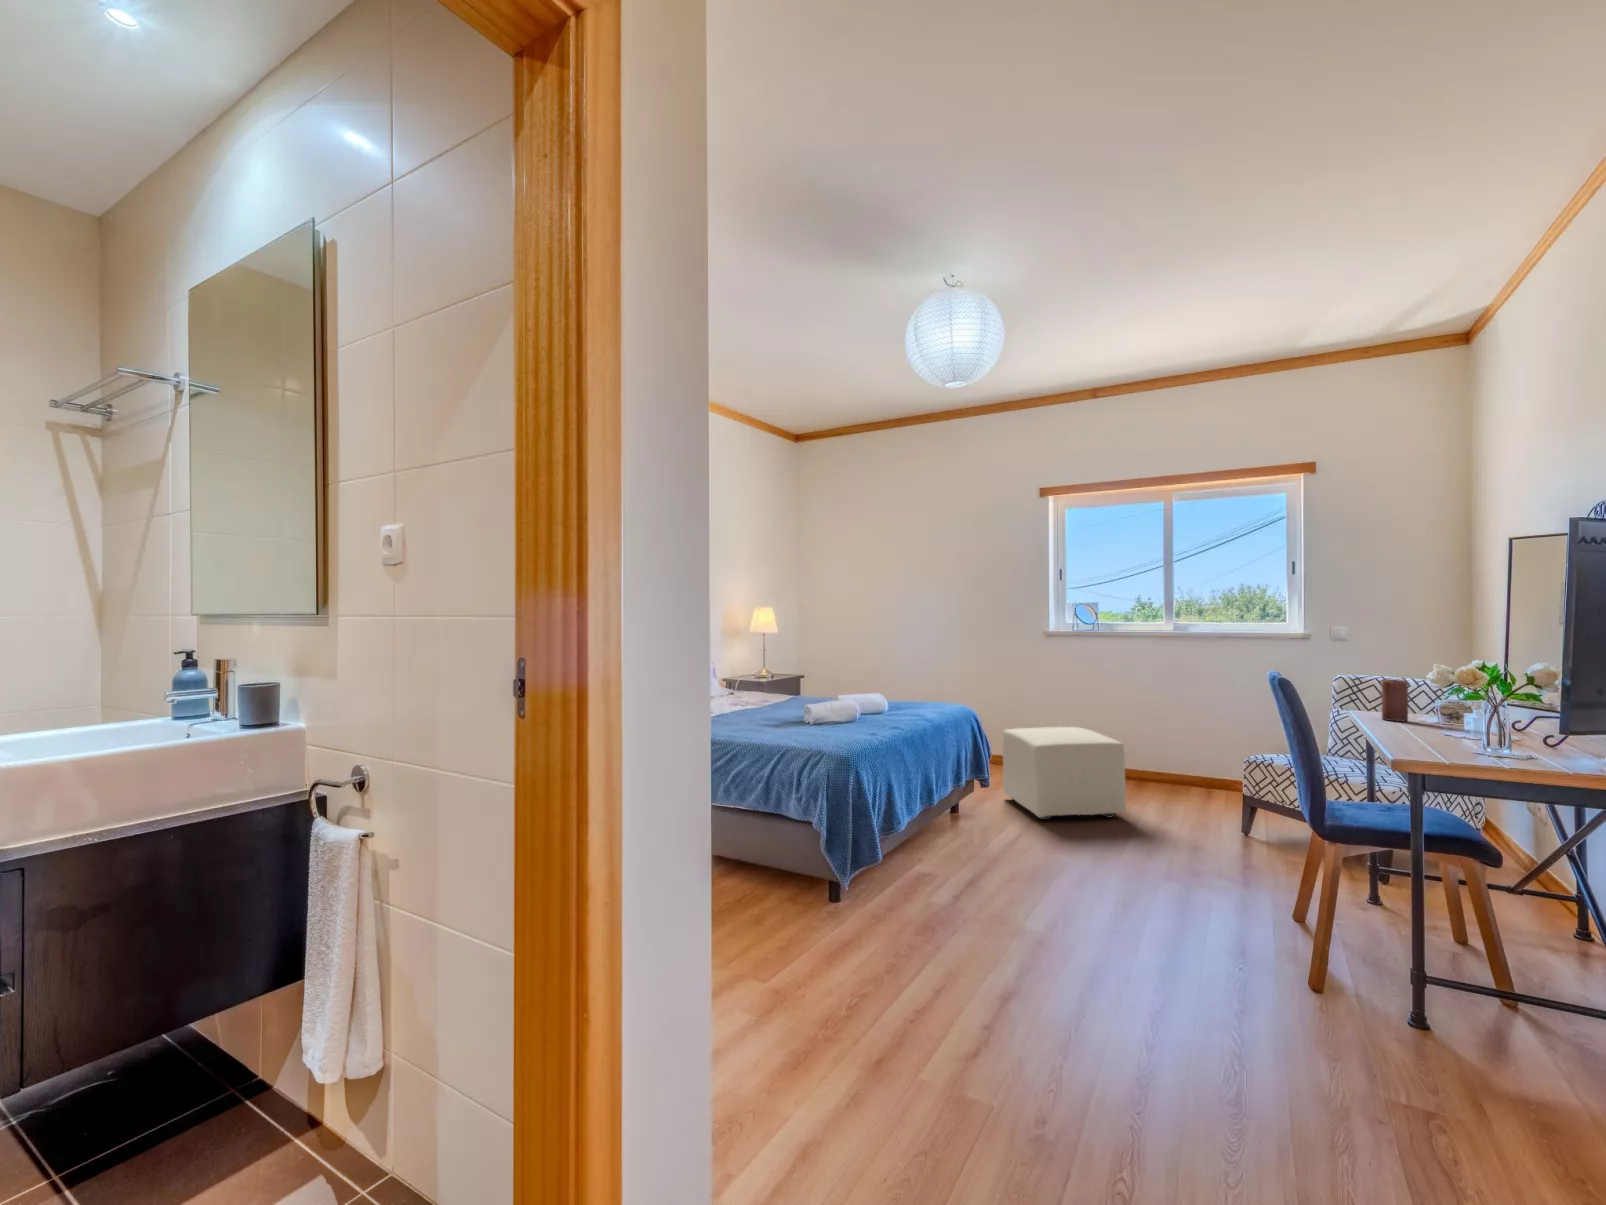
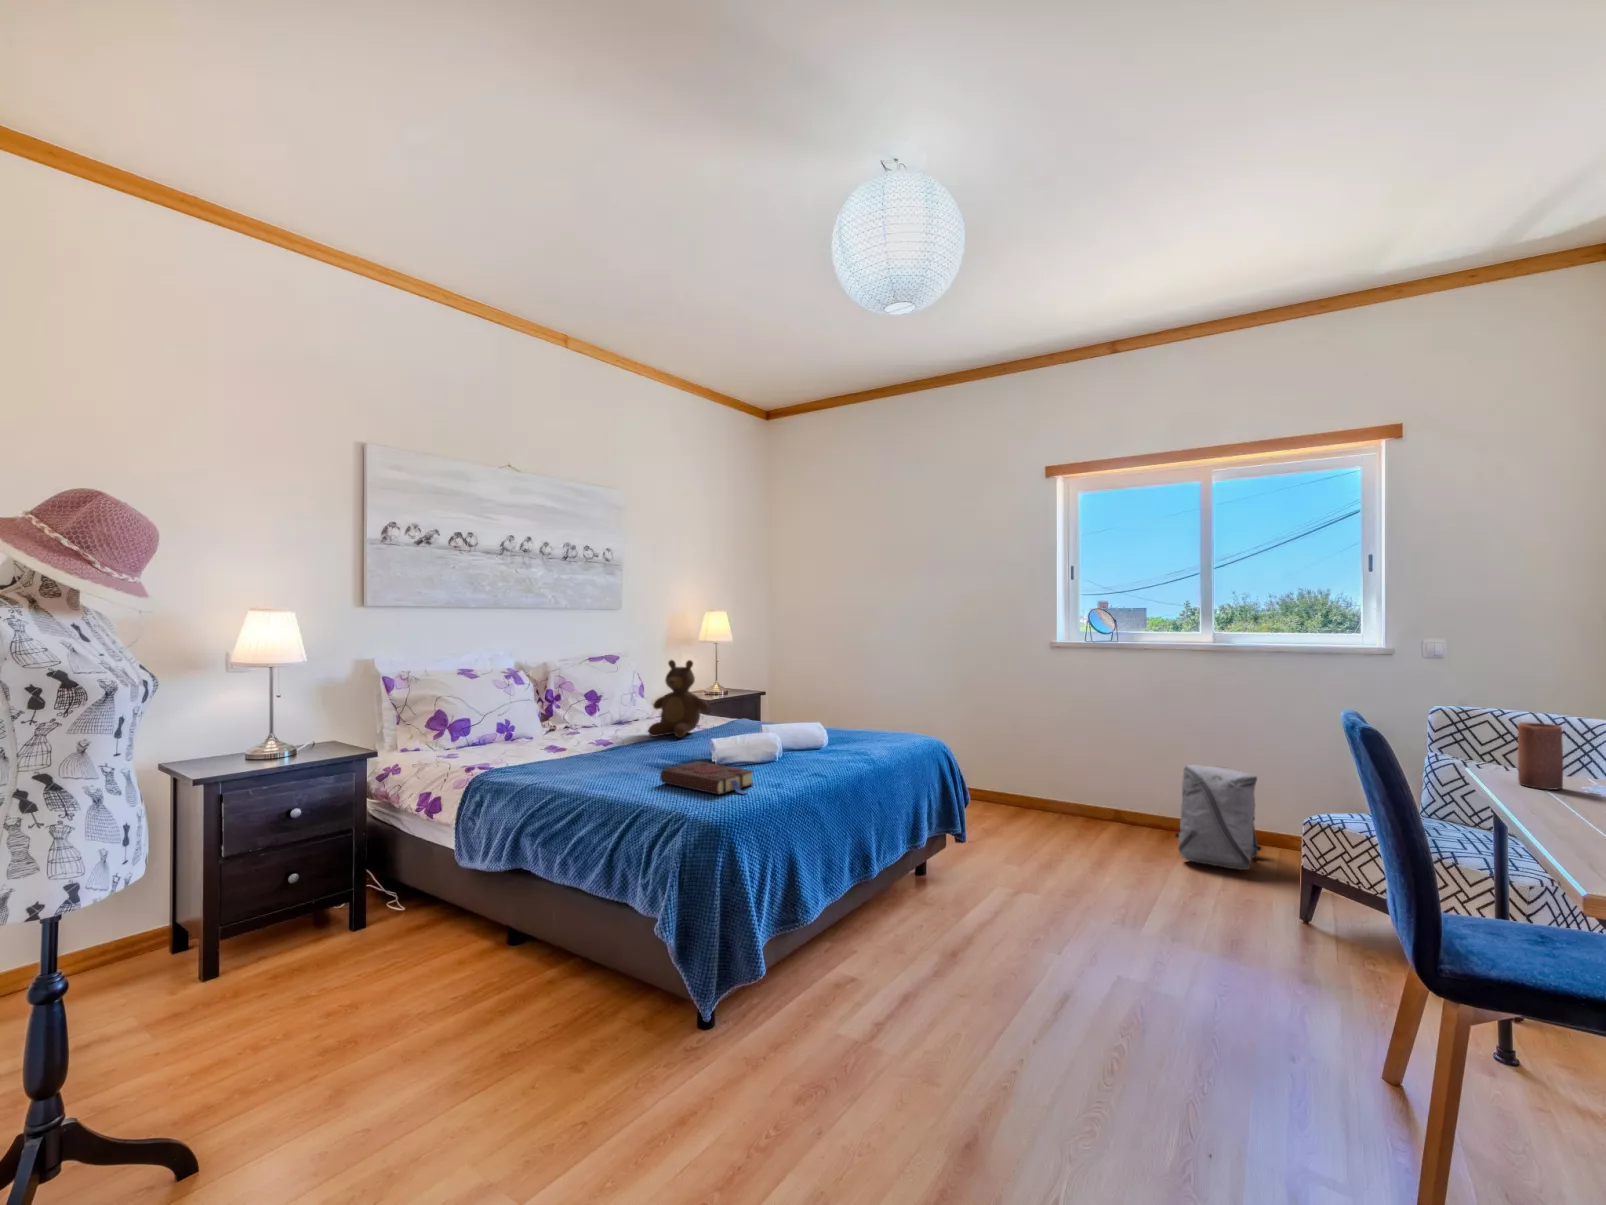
teddy bear: none [742,646,789,707] -> present [648,660,709,738]
book: none [788,719,858,740] -> present [660,761,753,794]
backpack: none [1148,726,1213,803] -> present [1175,765,1261,870]
ottoman: present [1003,727,1126,820] -> none [985,766,1141,892]

